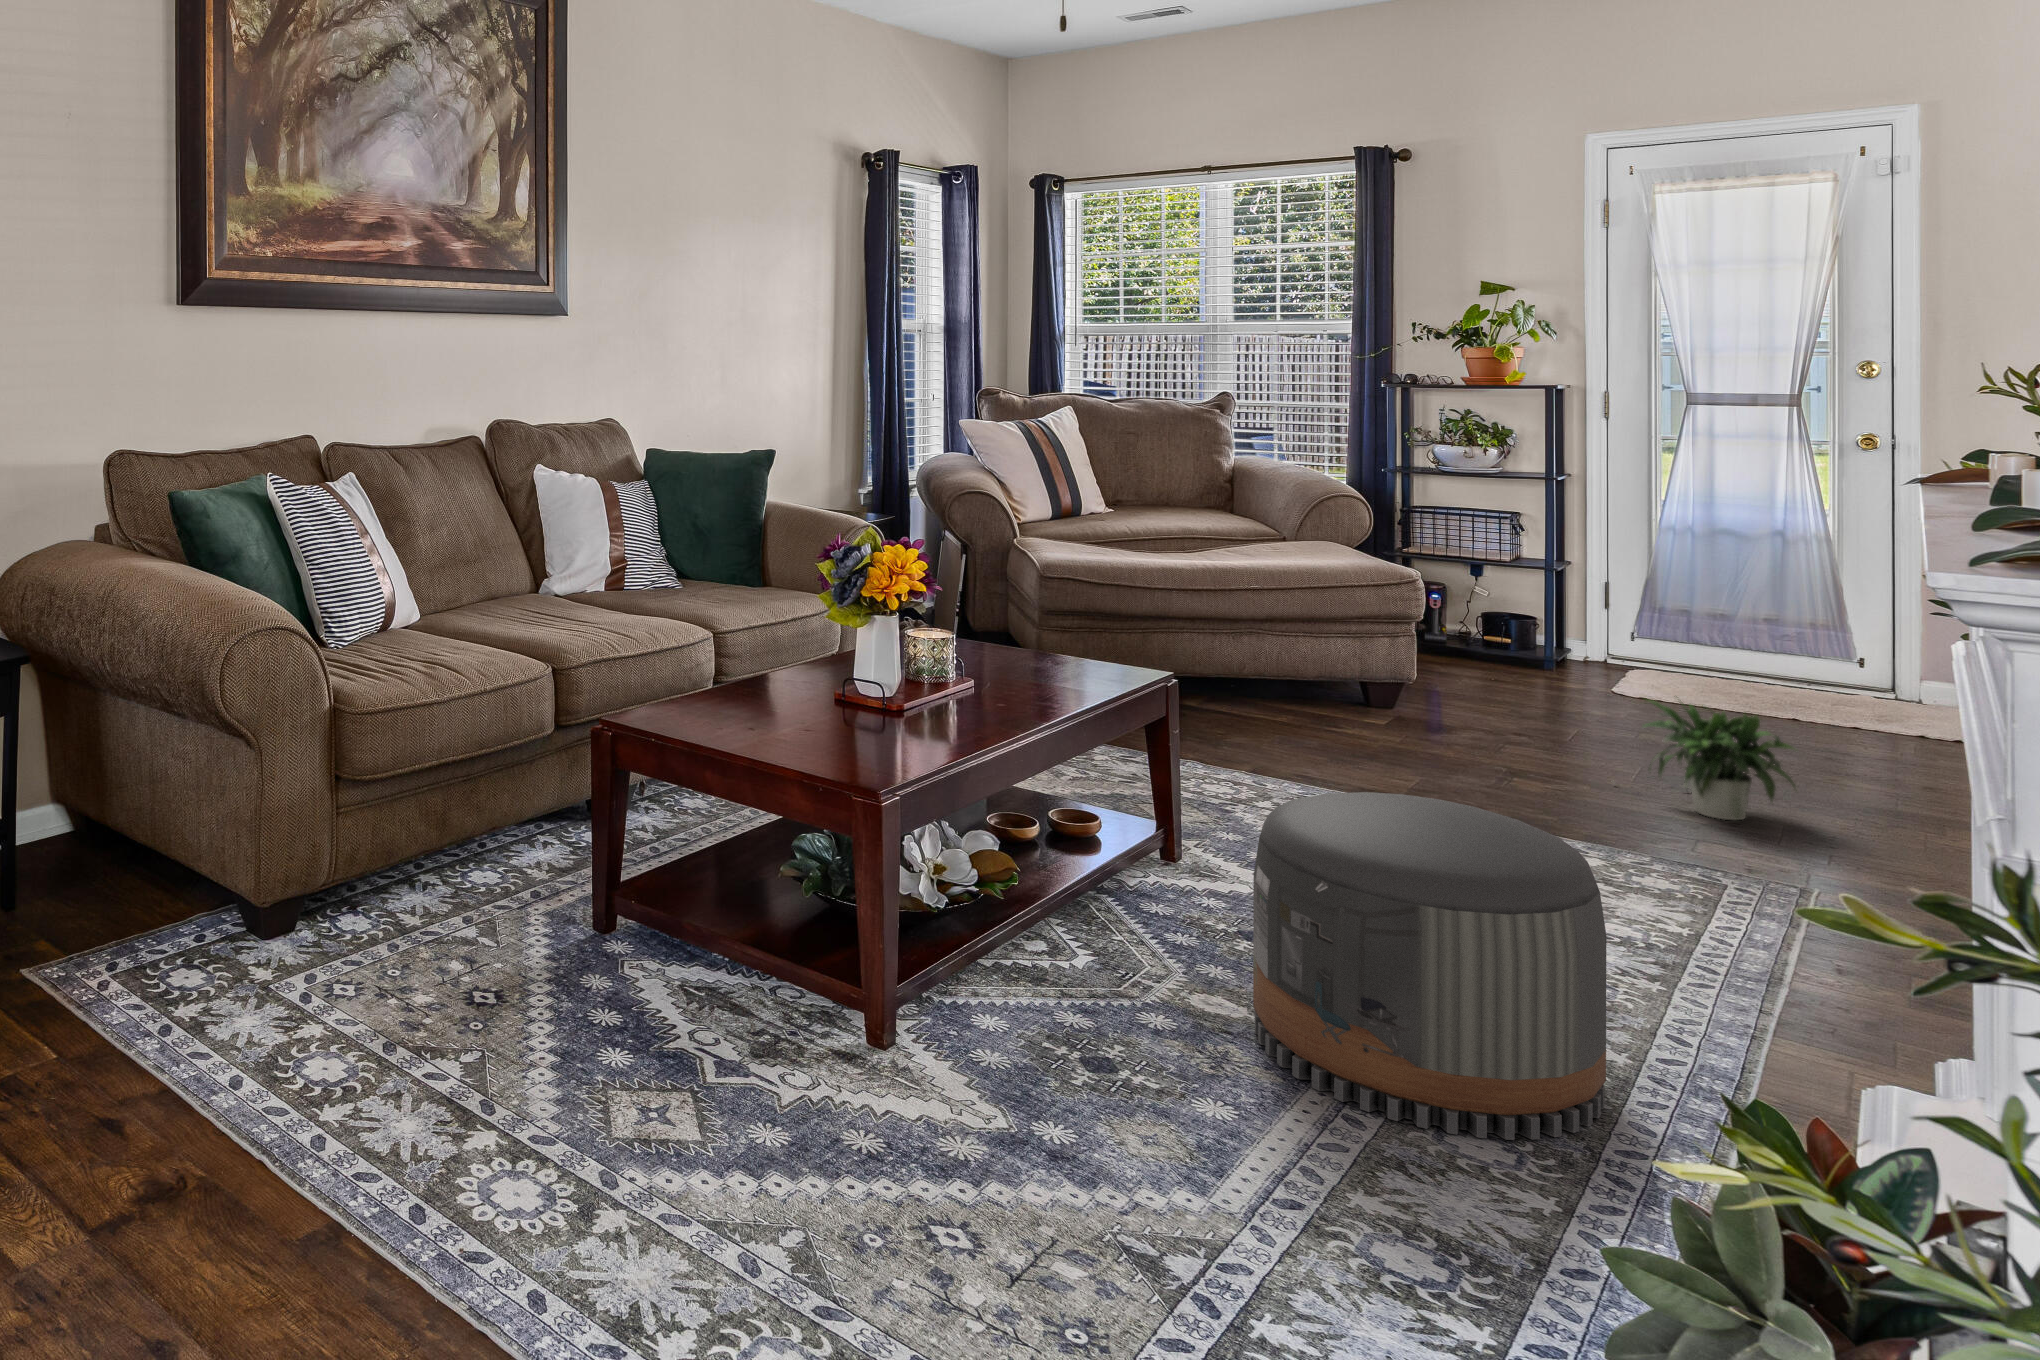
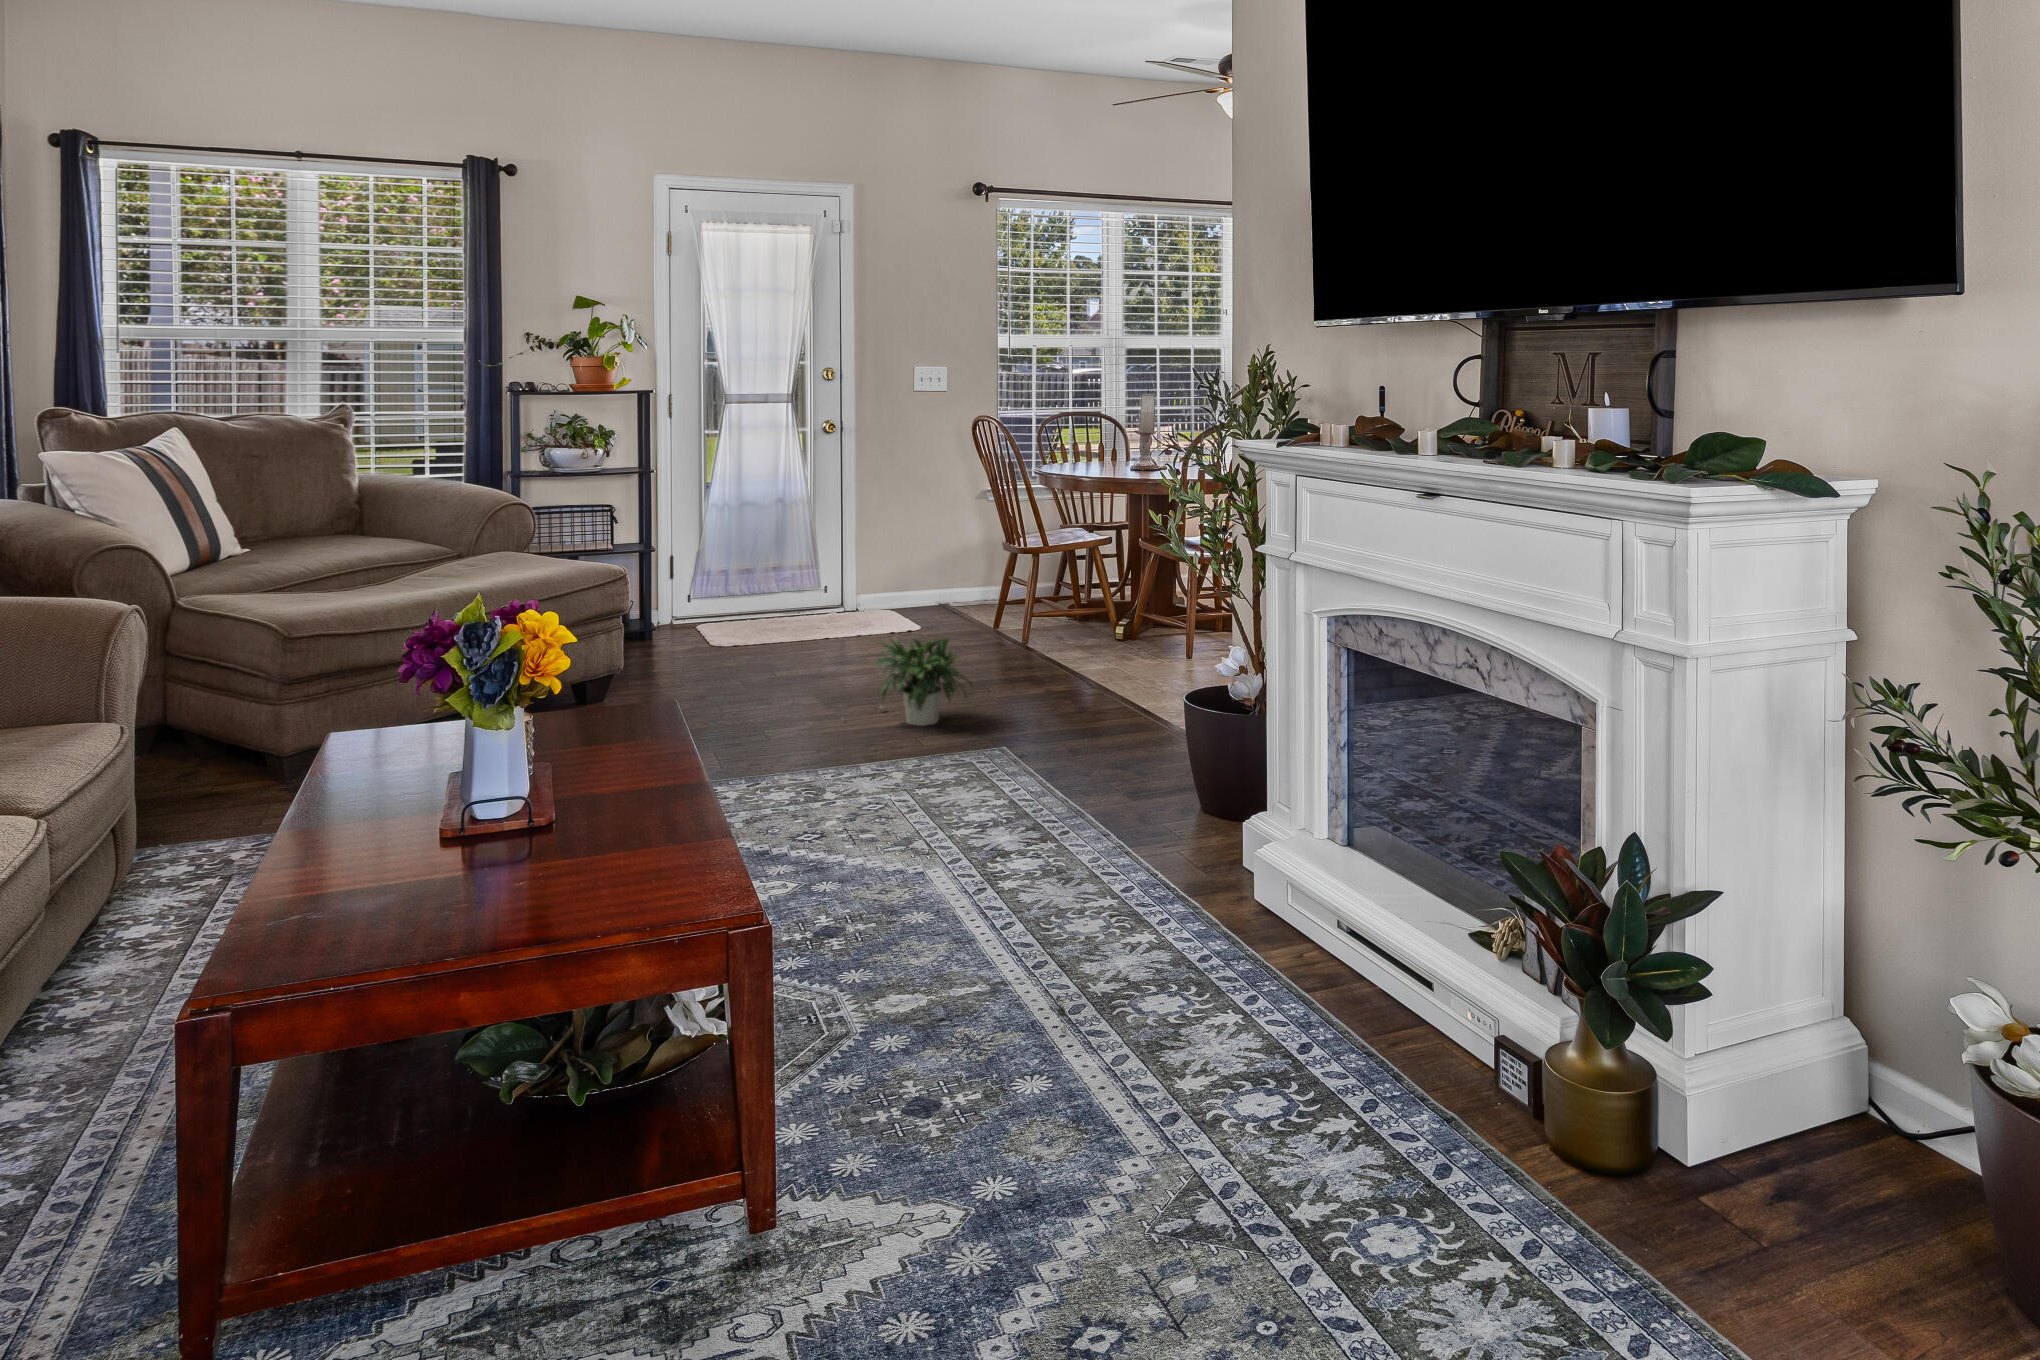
pouf: present [1253,792,1606,1140] -> none [969,754,1248,1067]

